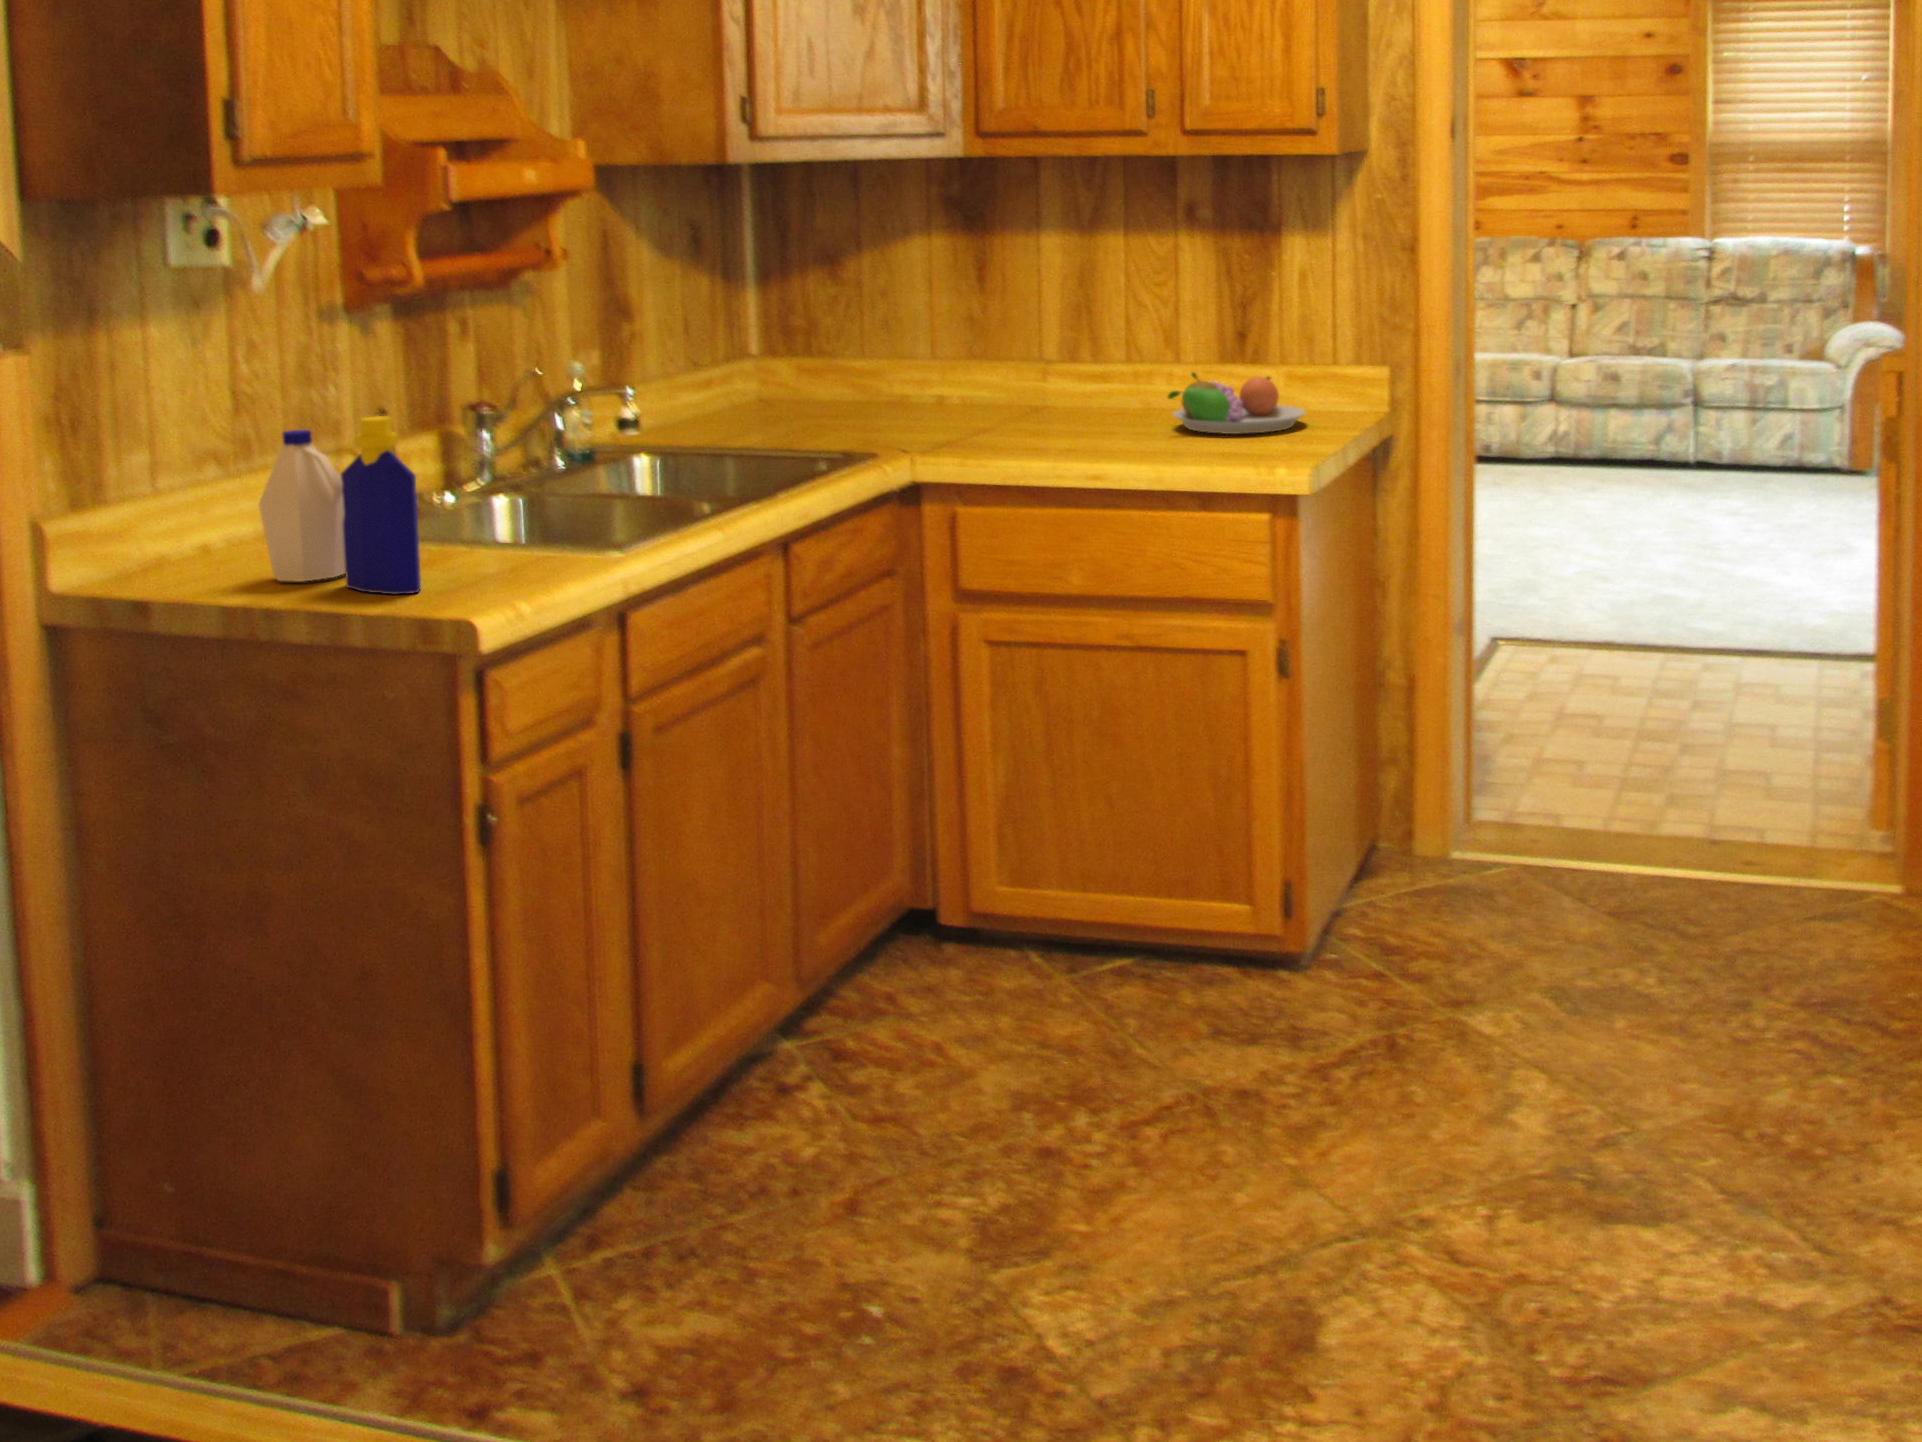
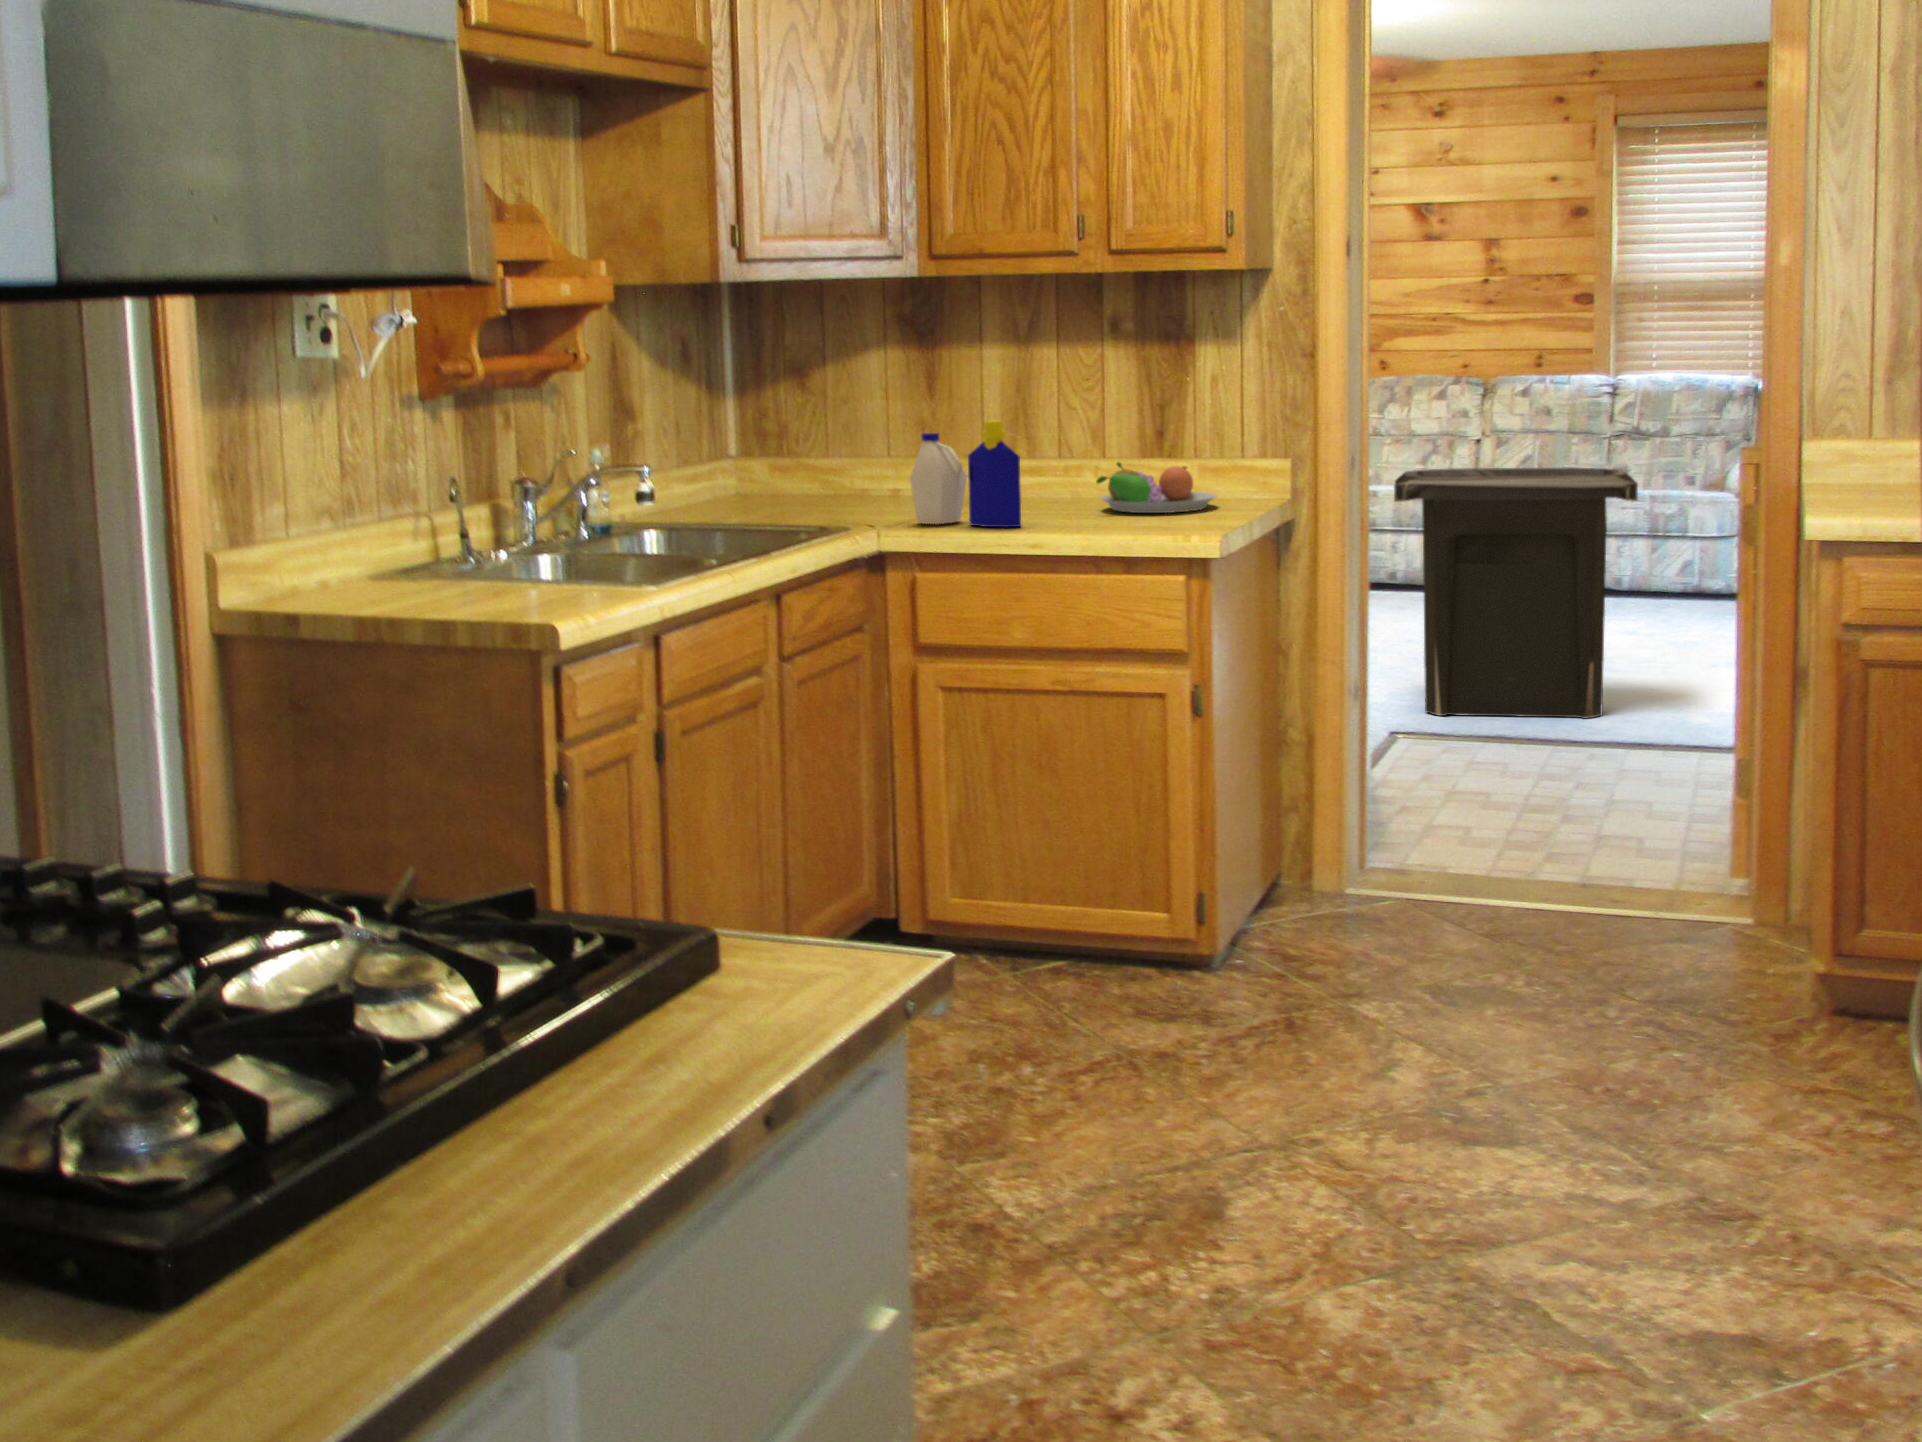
trash can: none [1494,352,1752,625] -> present [1394,467,1638,719]
bottle: present [259,416,421,595] -> present [910,421,1021,527]

